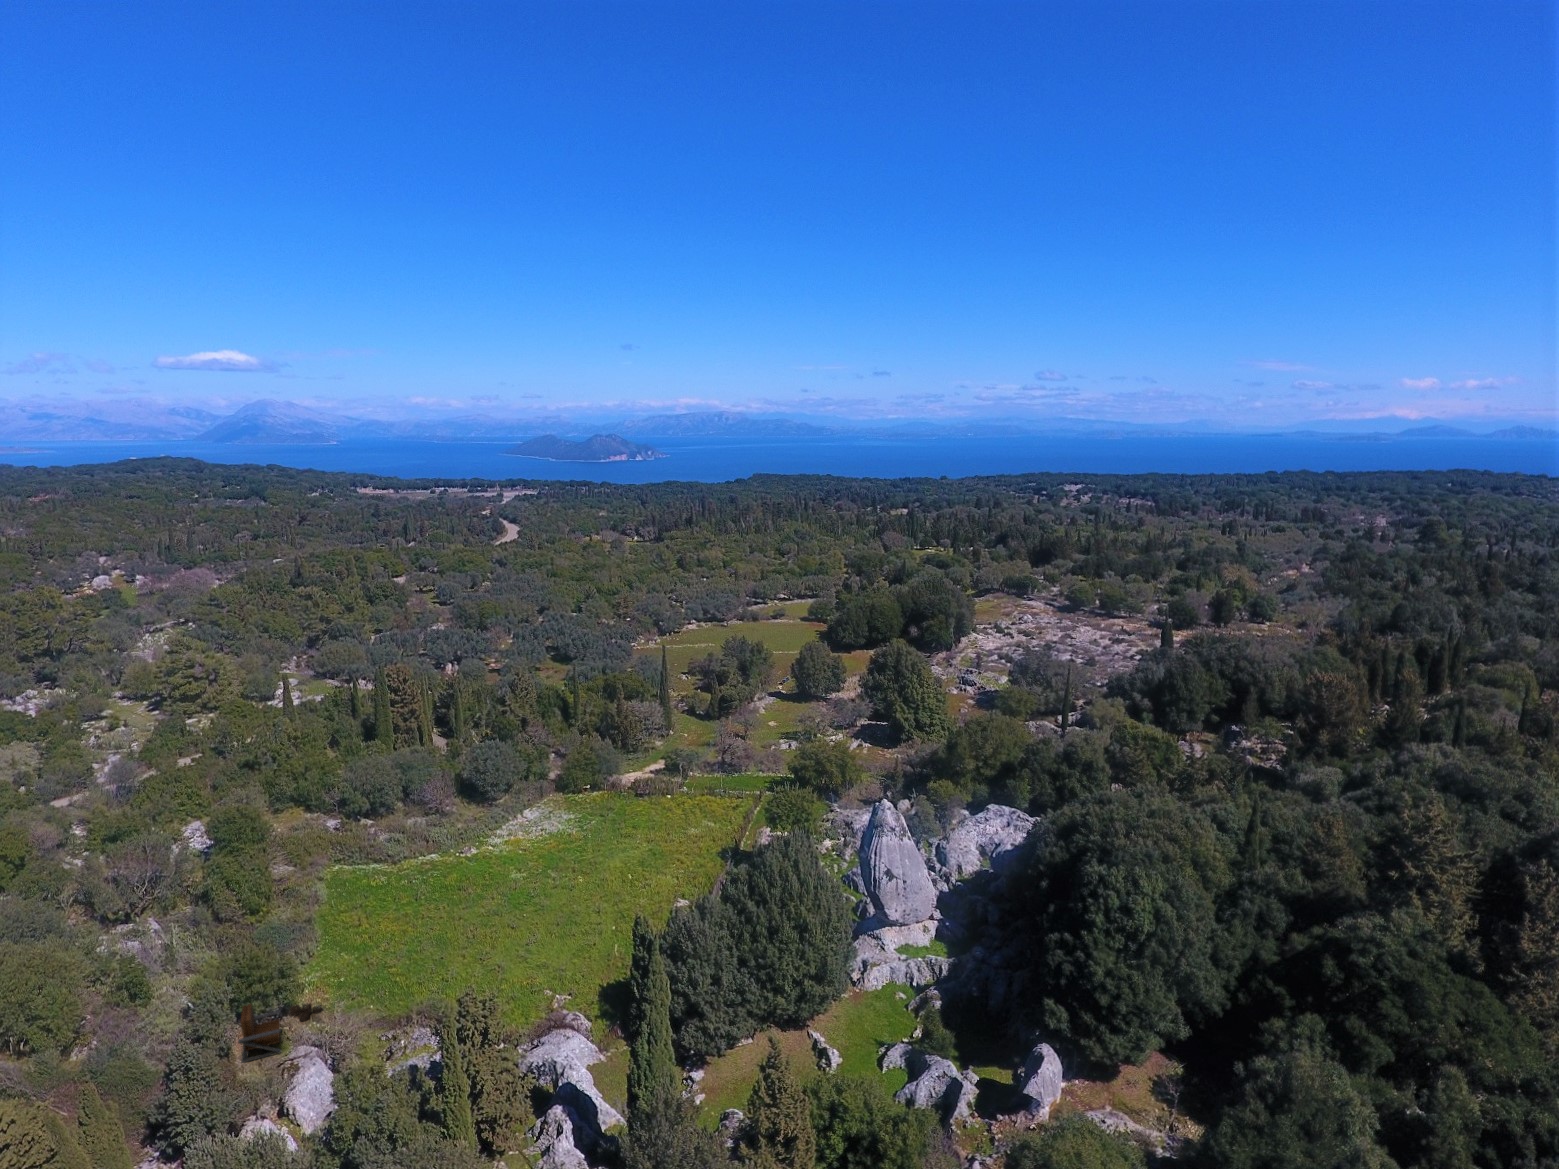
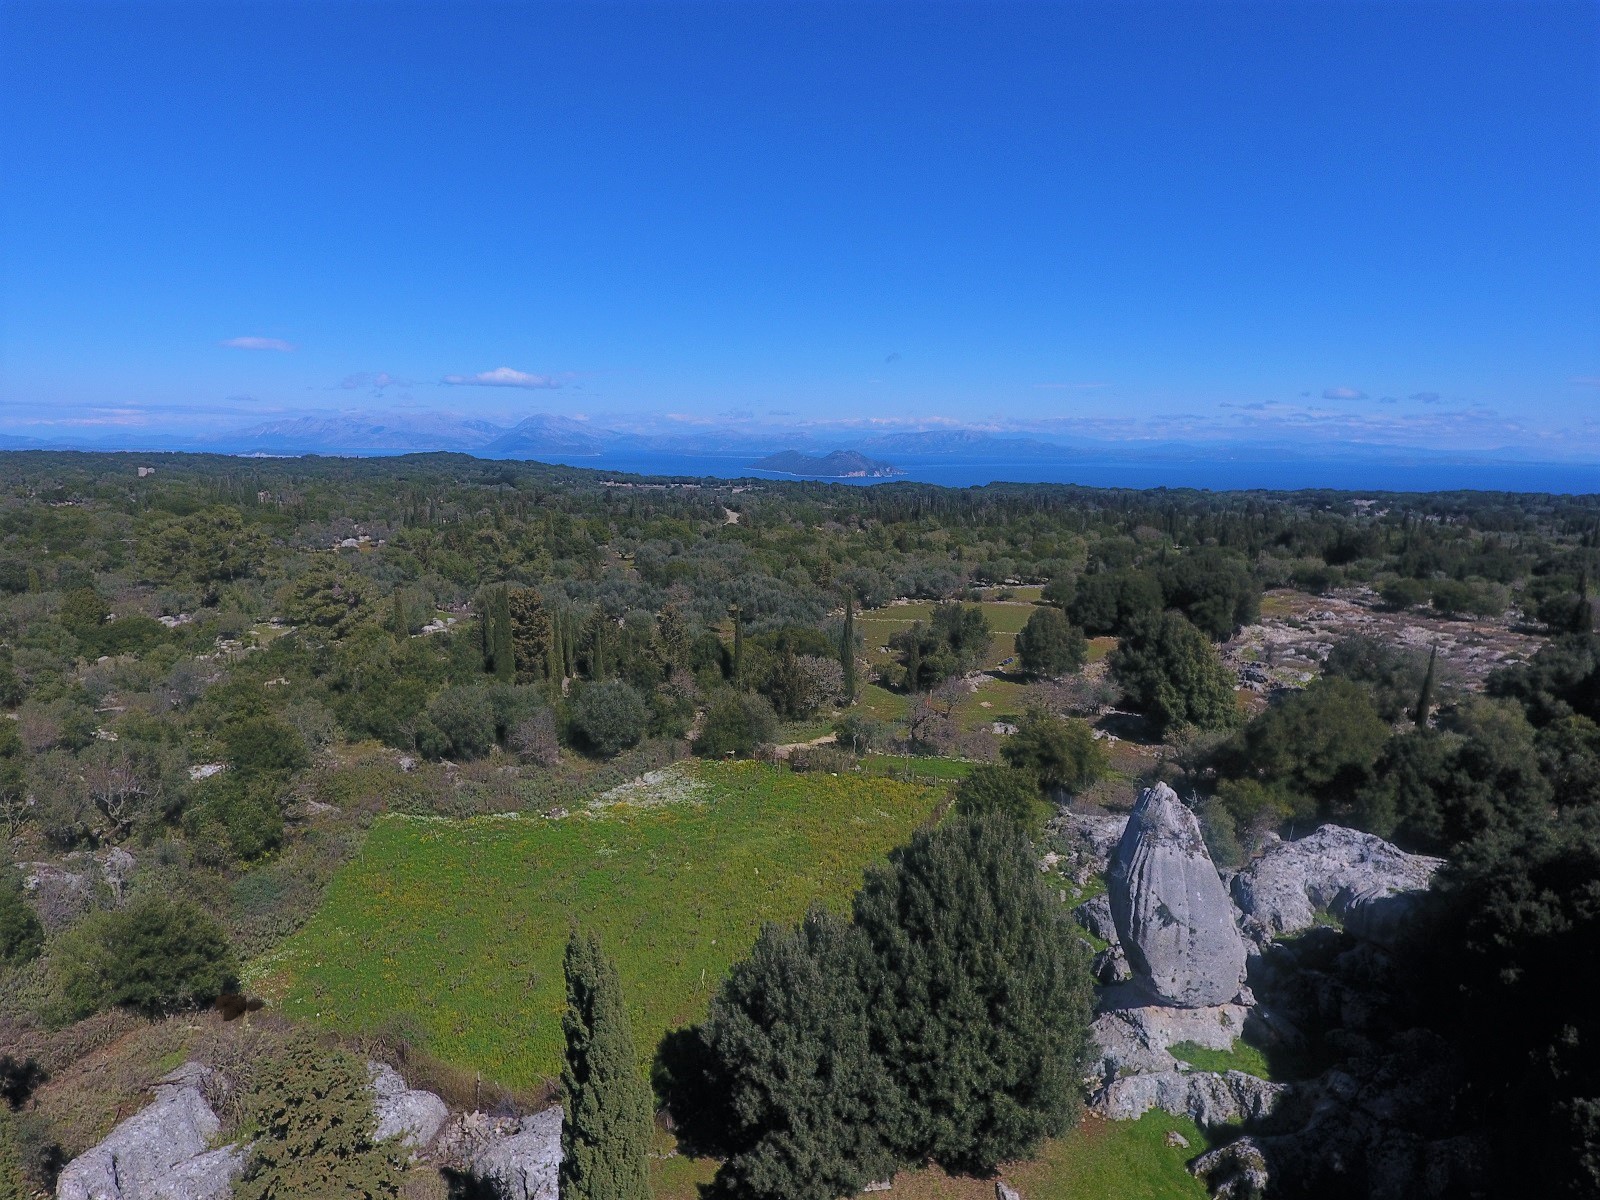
lounge chair: present [238,1004,282,1063] -> none [101,983,193,1074]

